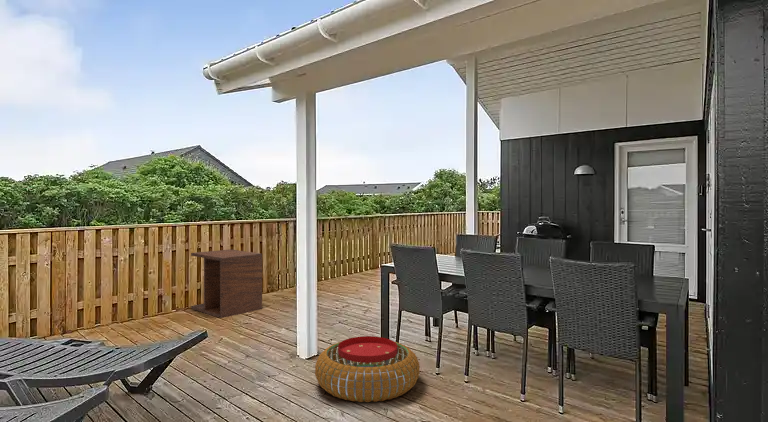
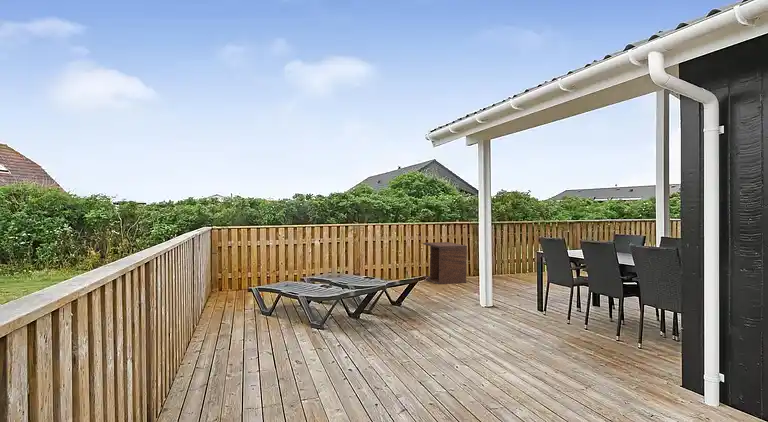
pouf: present [315,336,420,402] -> none [477,291,535,320]

